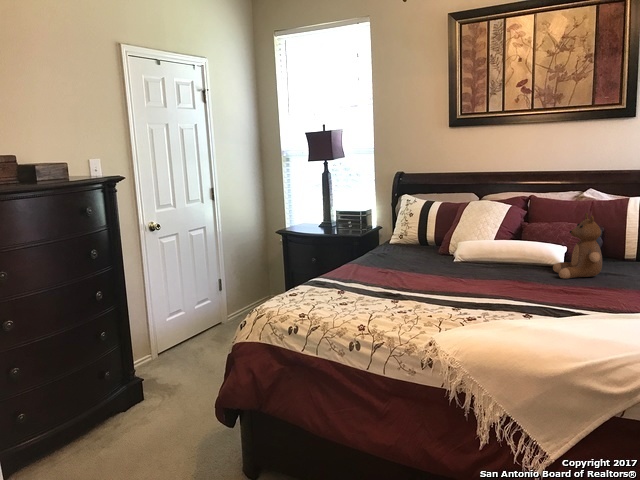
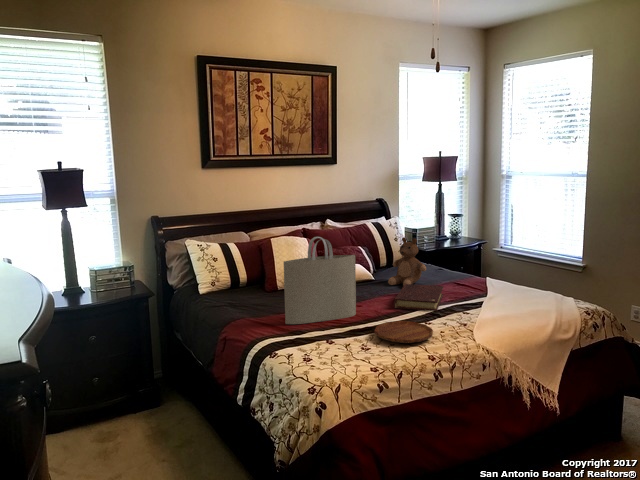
tote bag: none [360,193,429,283] -> present [284,237,356,324]
book: none [473,270,573,302] -> present [394,284,443,311]
tray: none [357,289,423,311] -> present [374,321,433,343]

